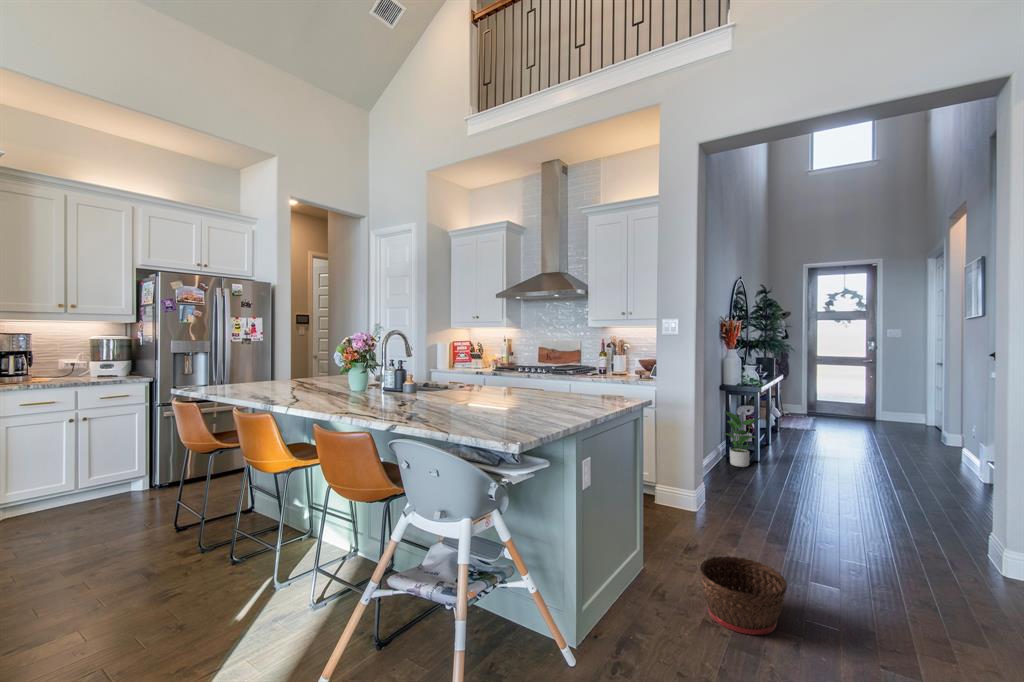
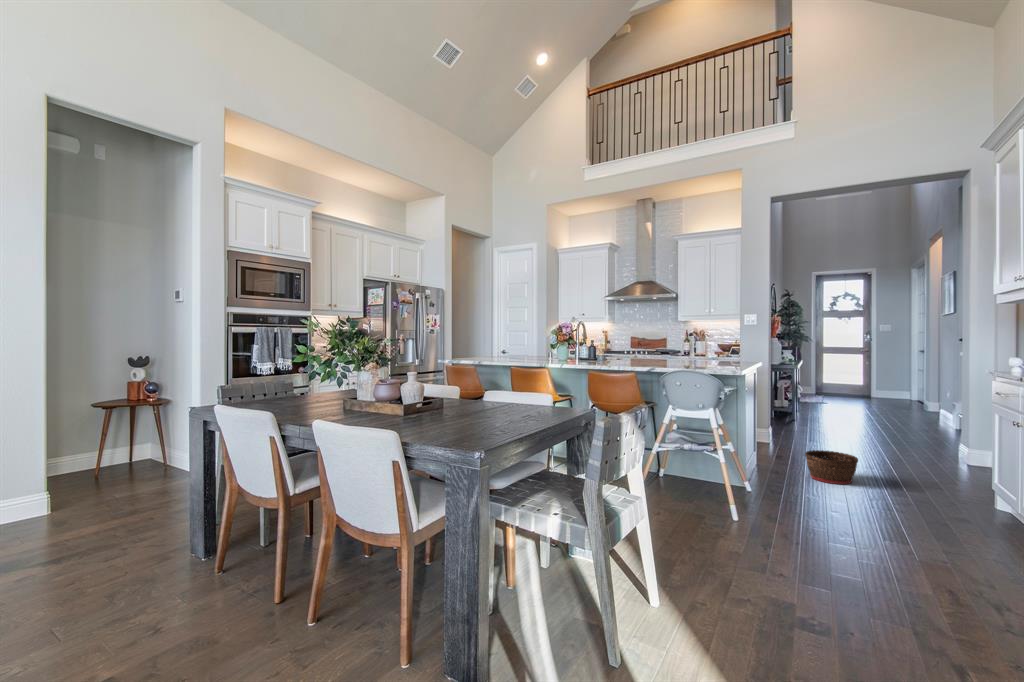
potted plant: present [725,412,762,467] -> none [771,382,802,422]

